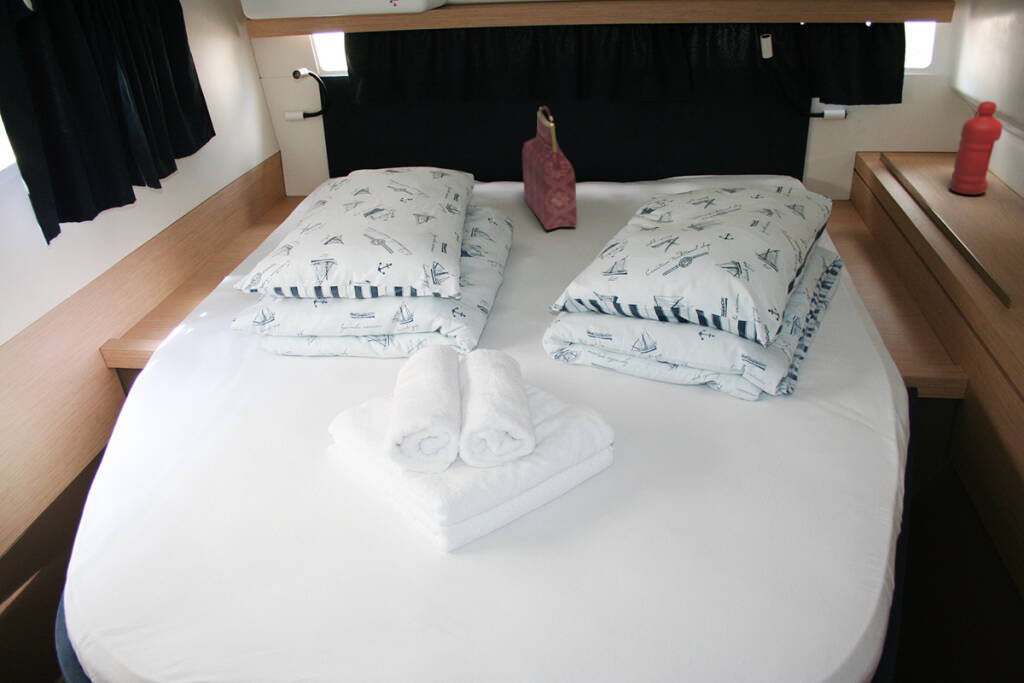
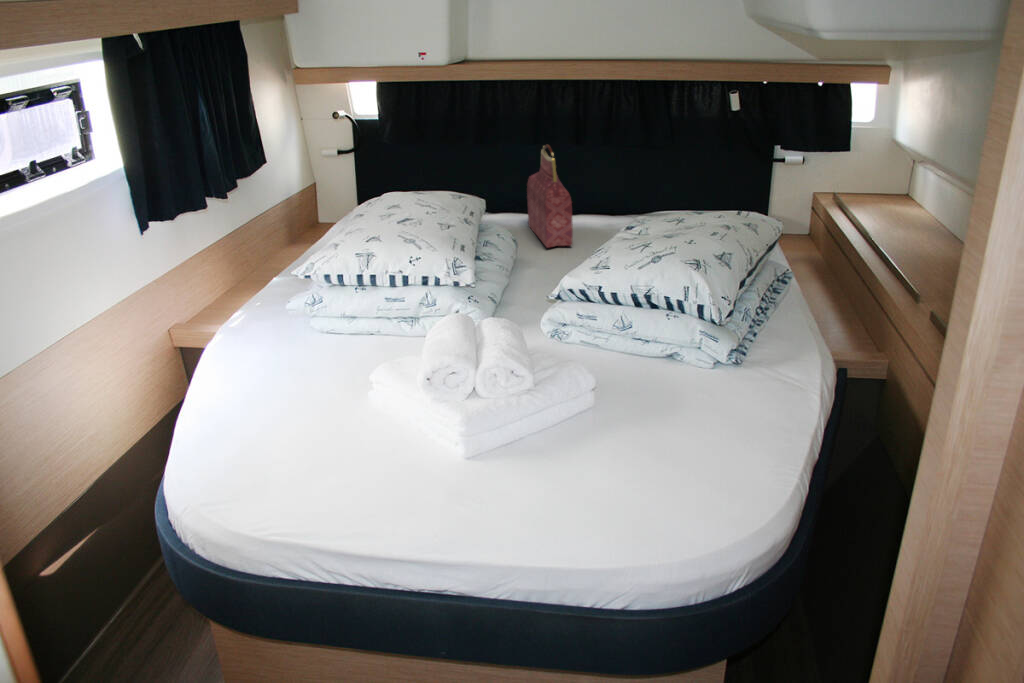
water bottle: present [949,101,1003,195] -> none [886,148,926,225]

